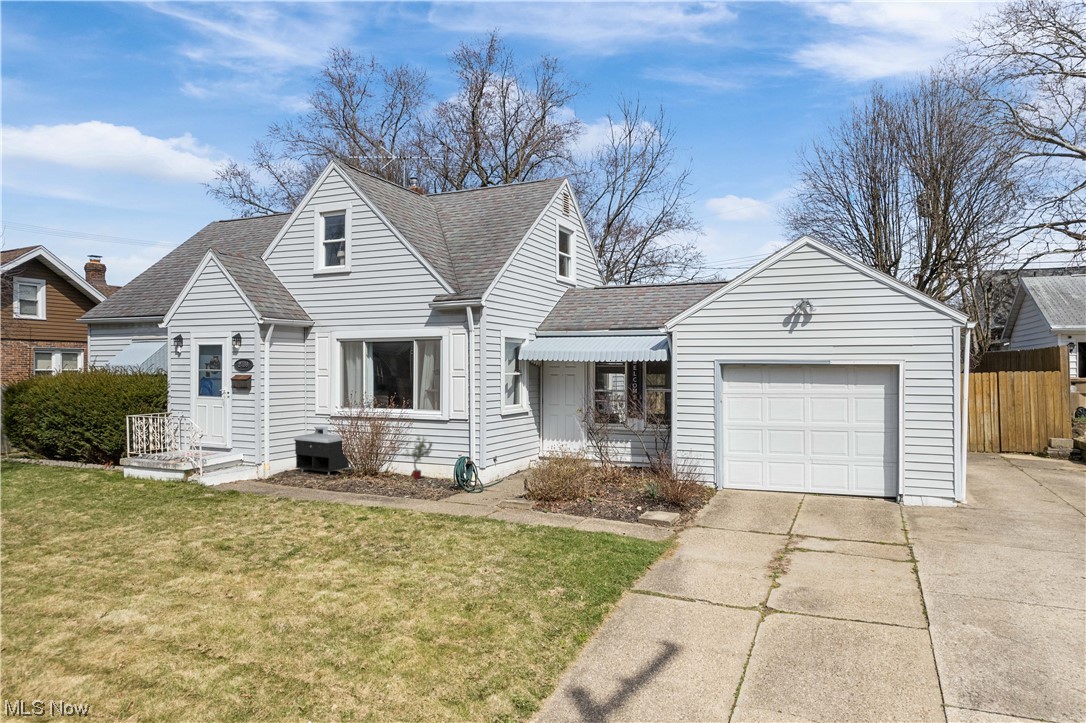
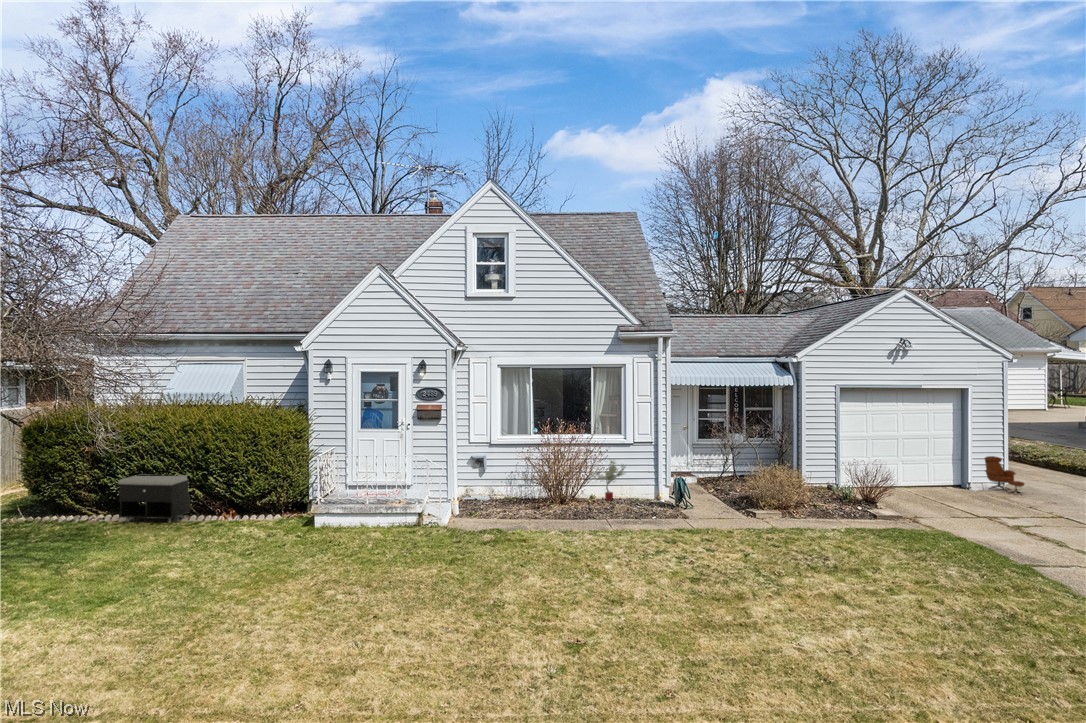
storage bench: present [294,433,349,475] -> present [118,476,191,522]
lounge chair: none [918,459,961,516] -> present [985,456,1024,494]

